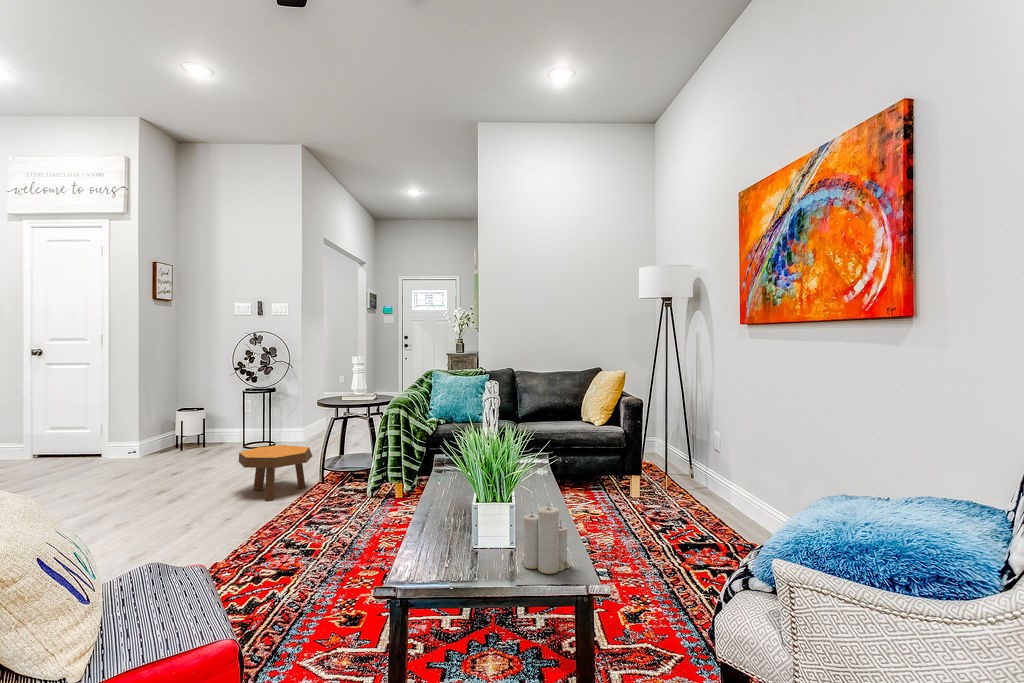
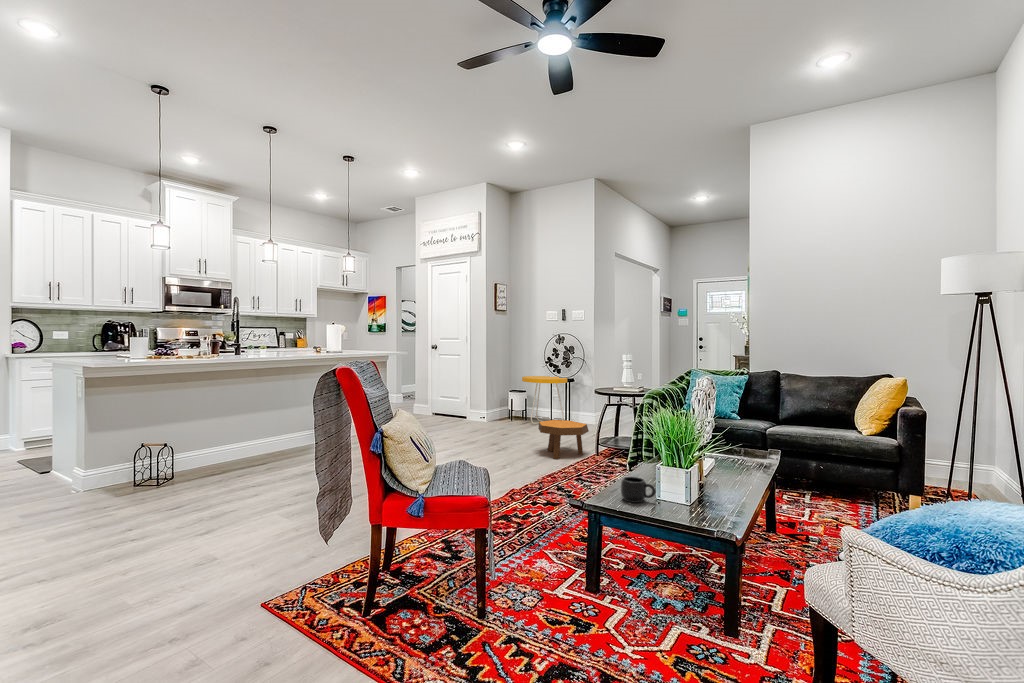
side table: none [200,387,268,454] -> present [522,376,567,424]
candle: present [522,503,570,574] -> none [685,468,722,522]
mug: none [430,526,478,565] -> present [621,477,656,503]

